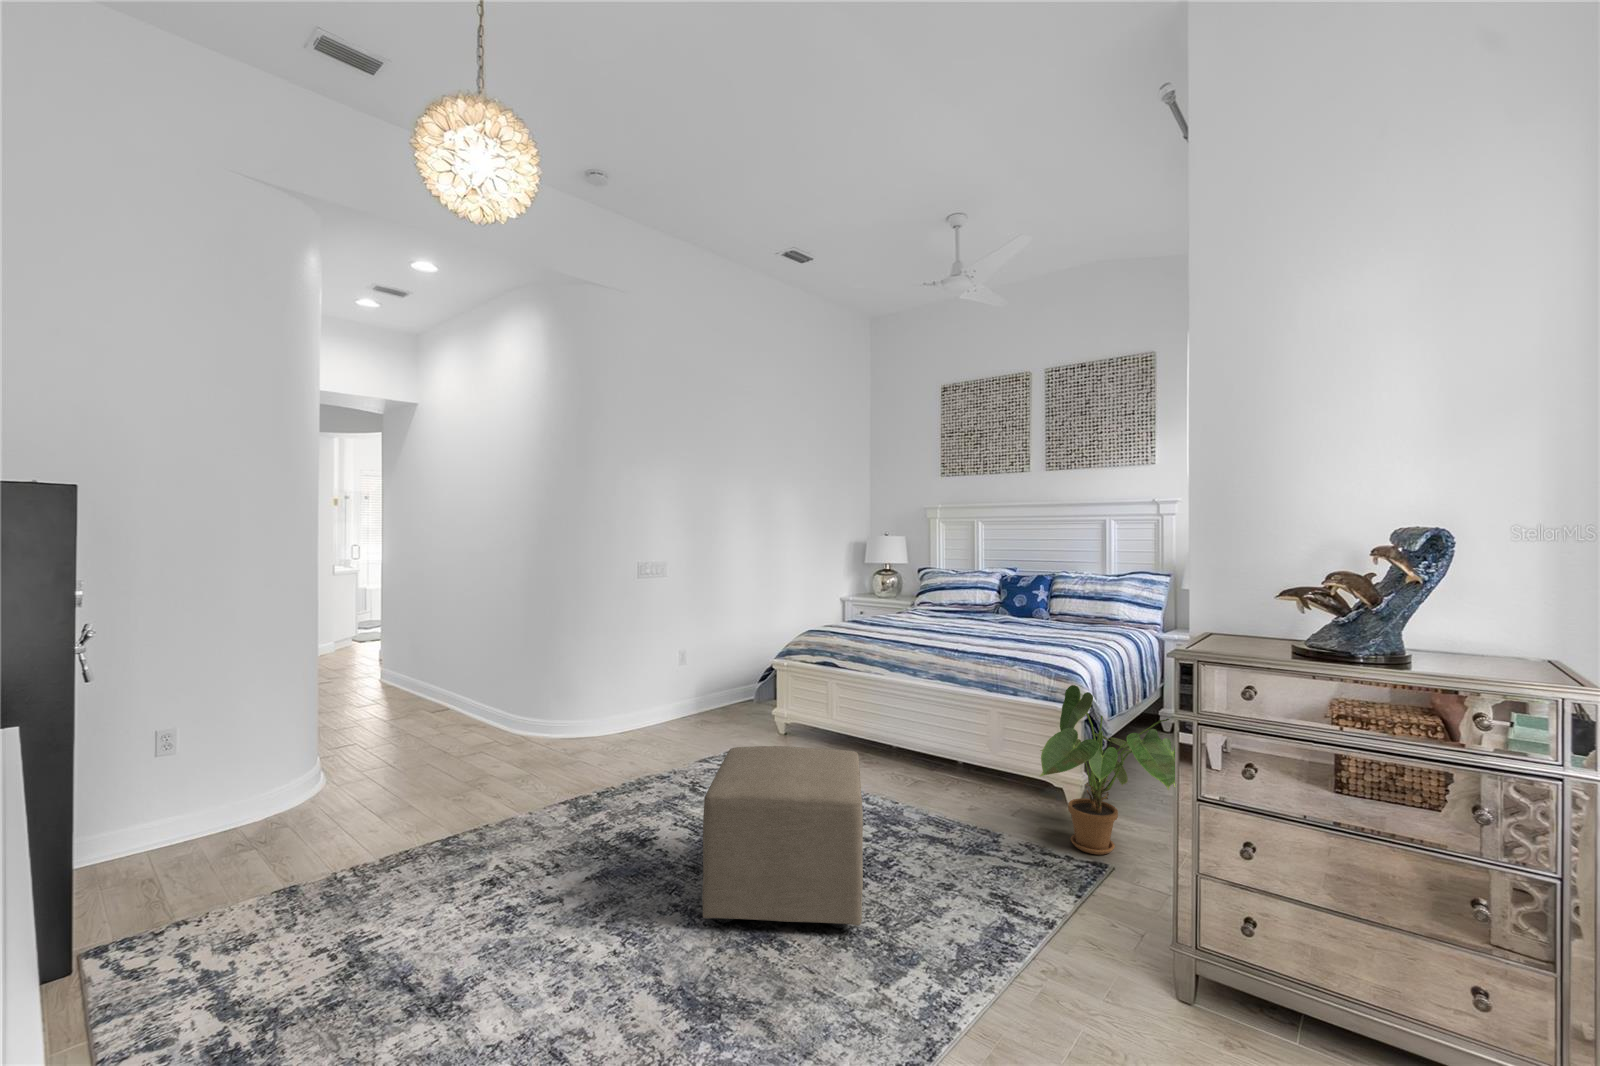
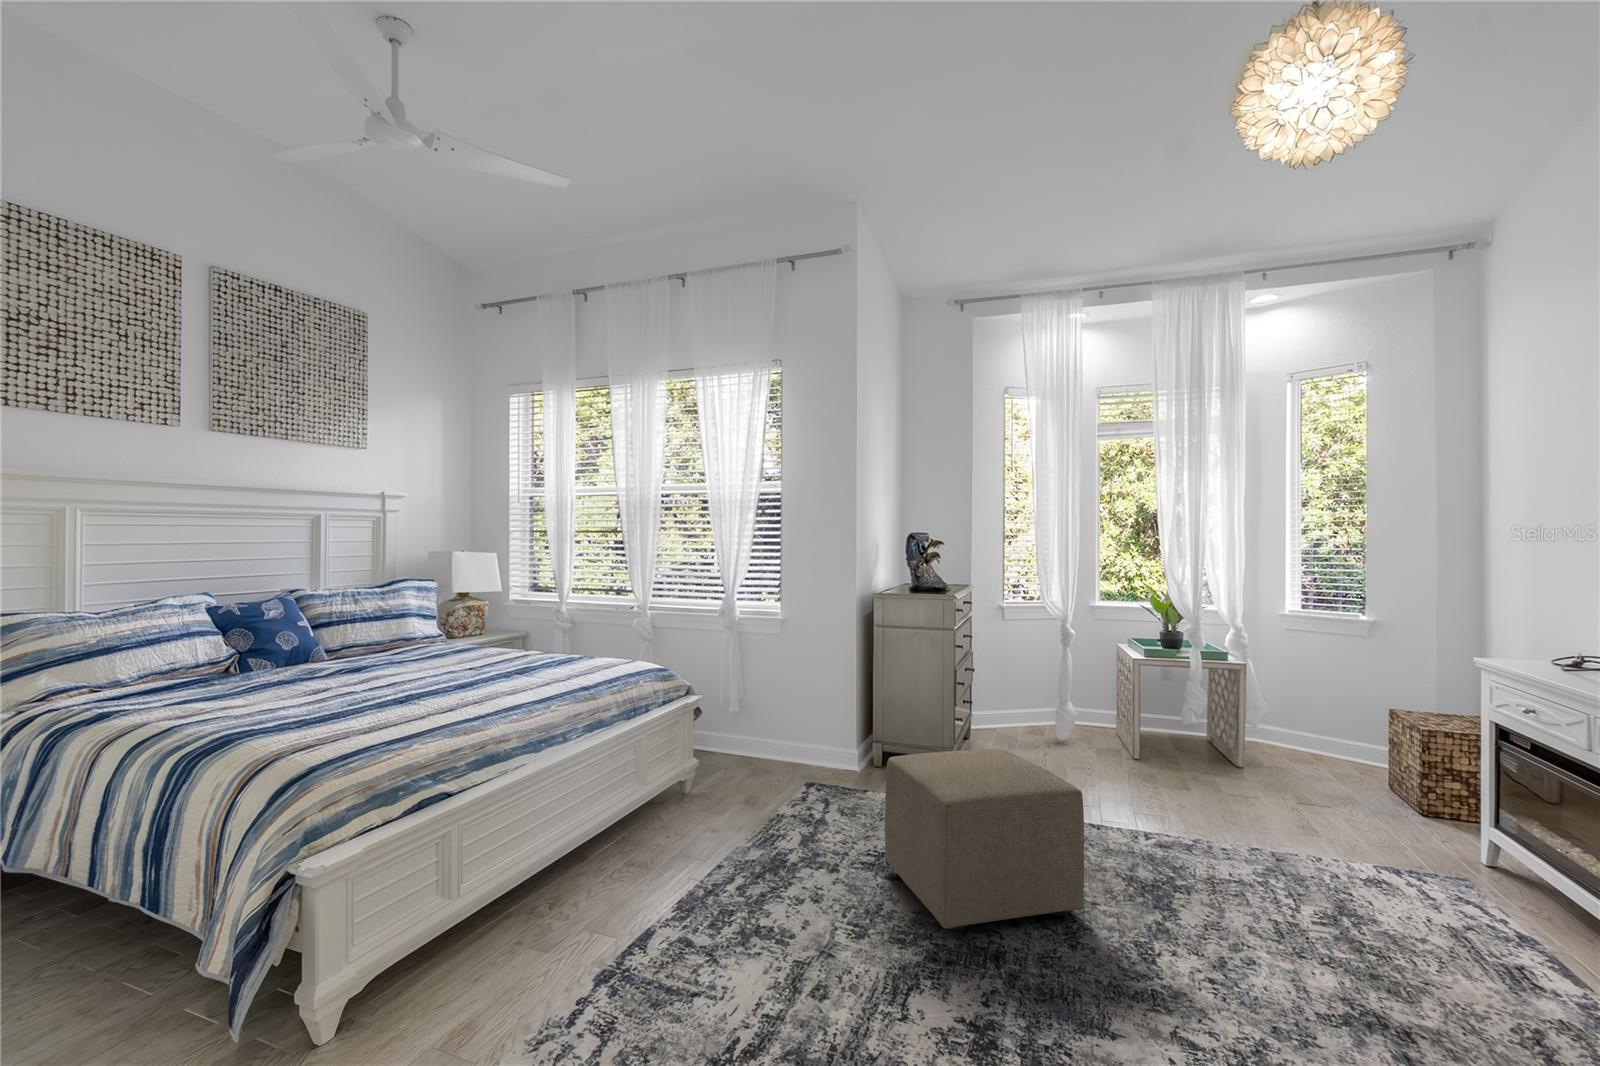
house plant: present [1040,685,1175,855] -> none [724,656,860,792]

